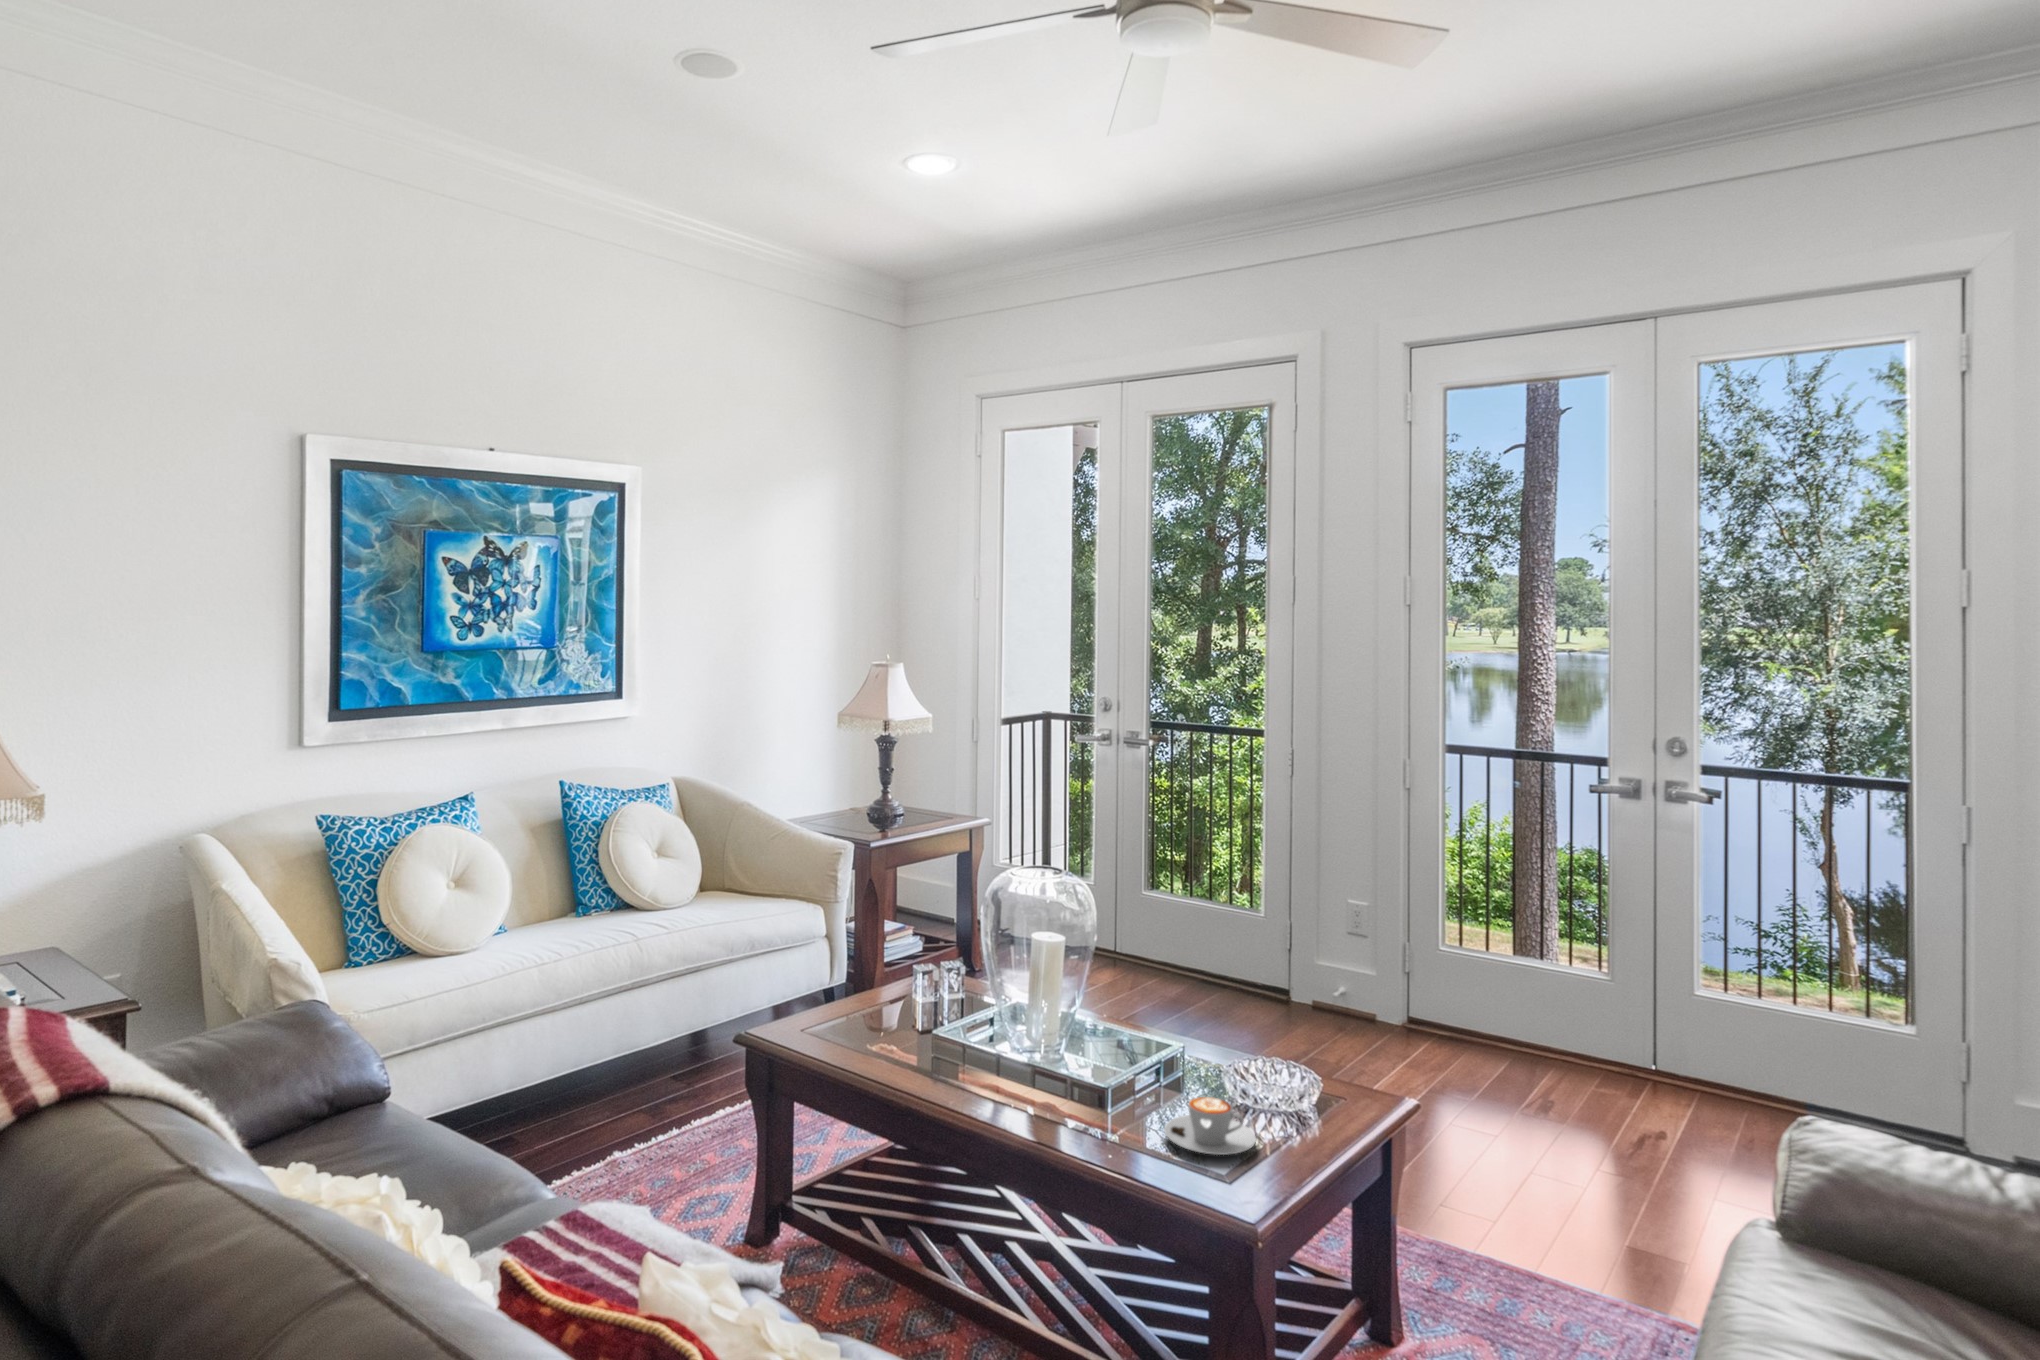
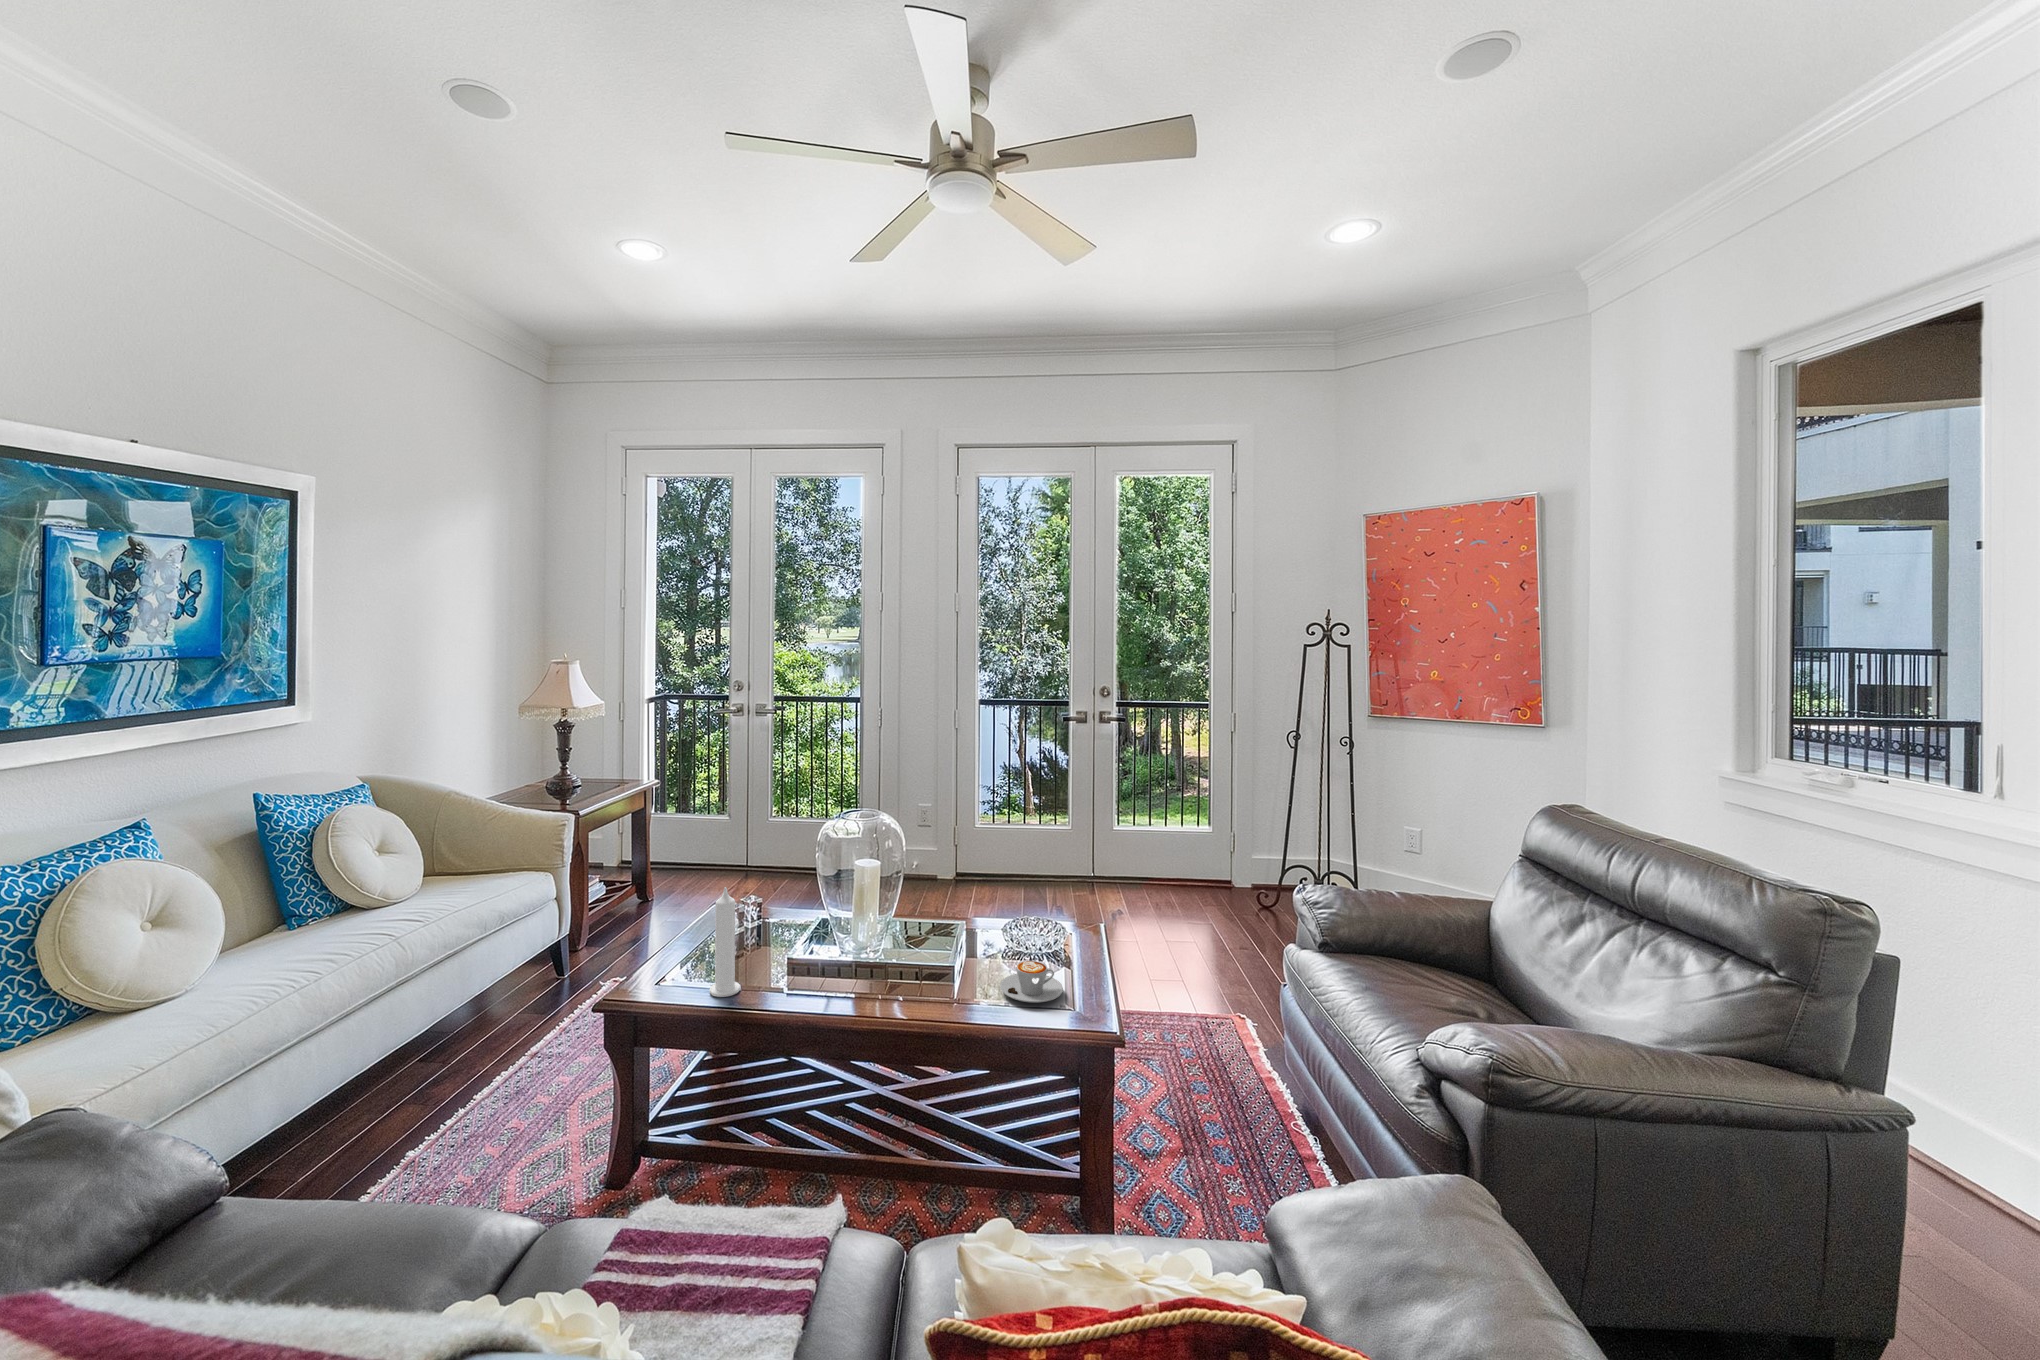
candle: none [844,926,879,1055] -> present [710,887,740,997]

